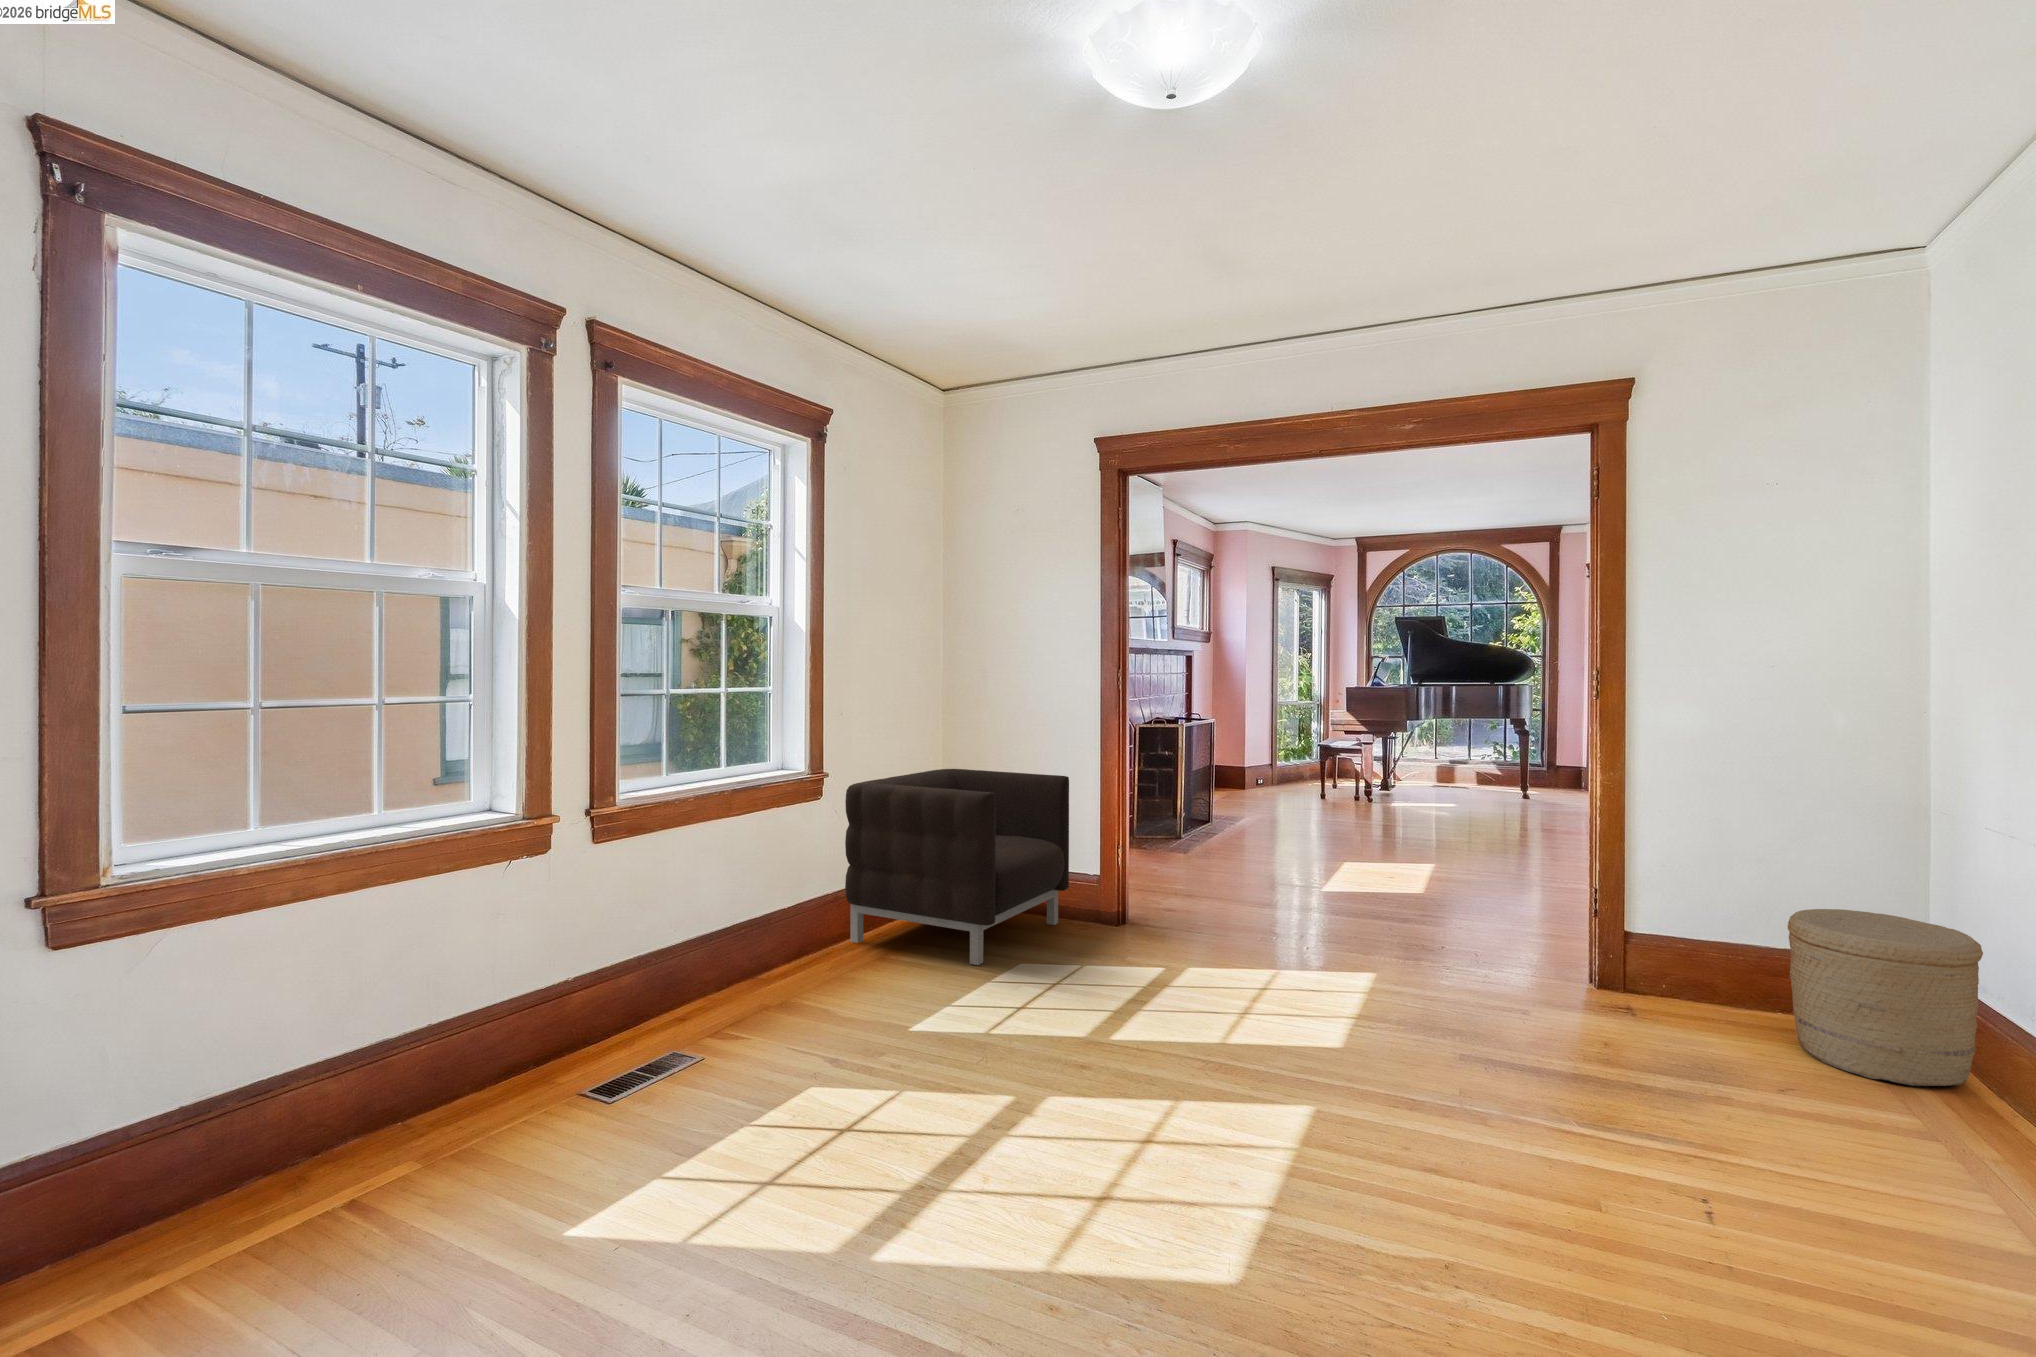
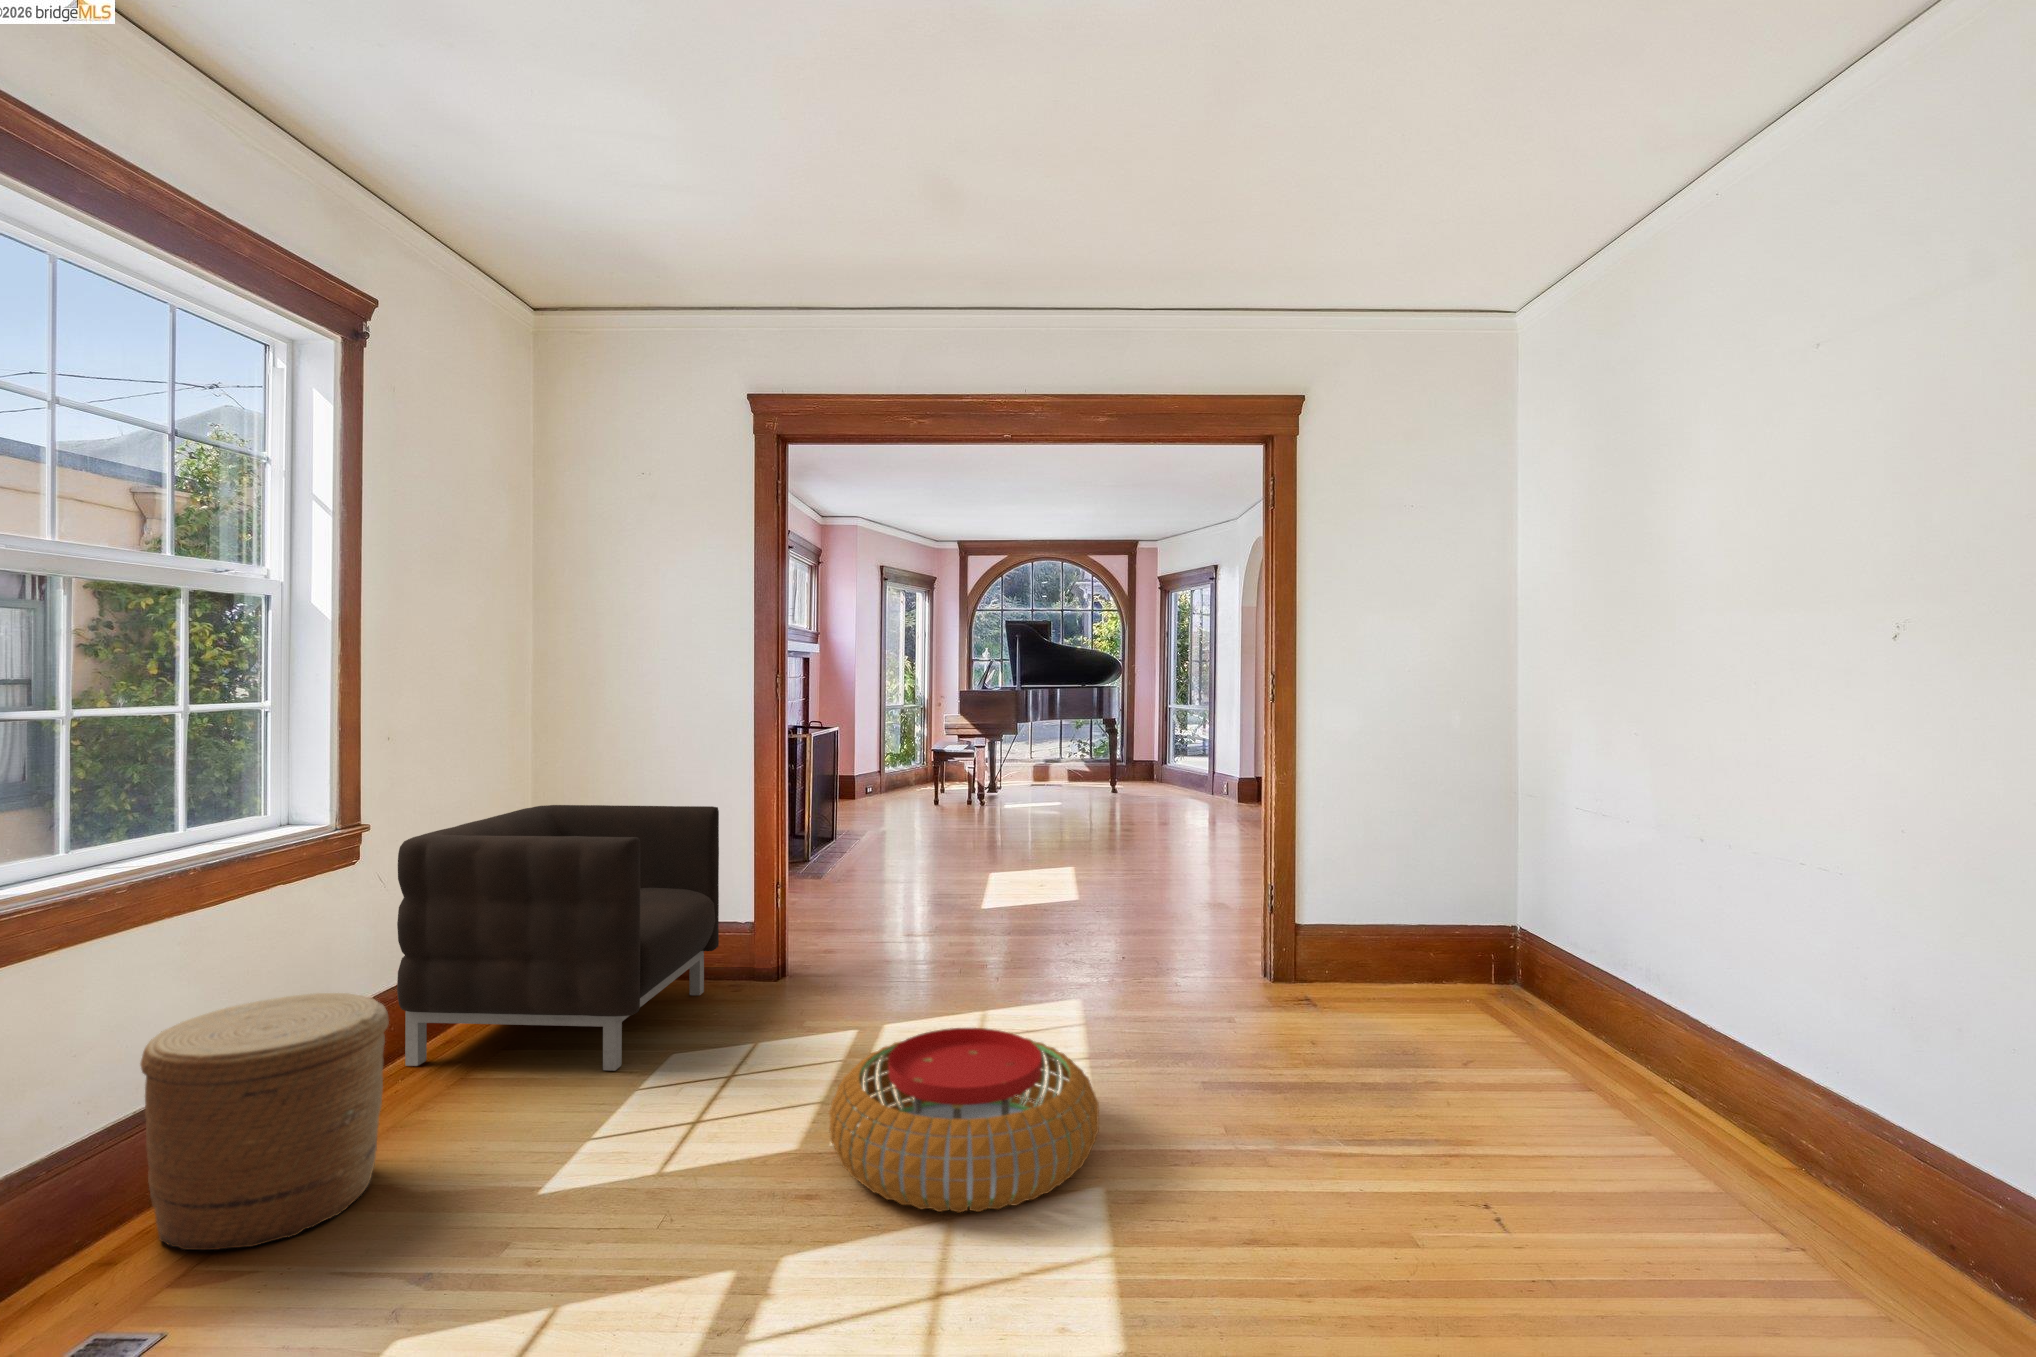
woven basket: present [1788,909,1983,1086] -> present [140,993,389,1250]
pouf: none [1102,963,1328,1104] -> present [829,1028,1099,1213]

